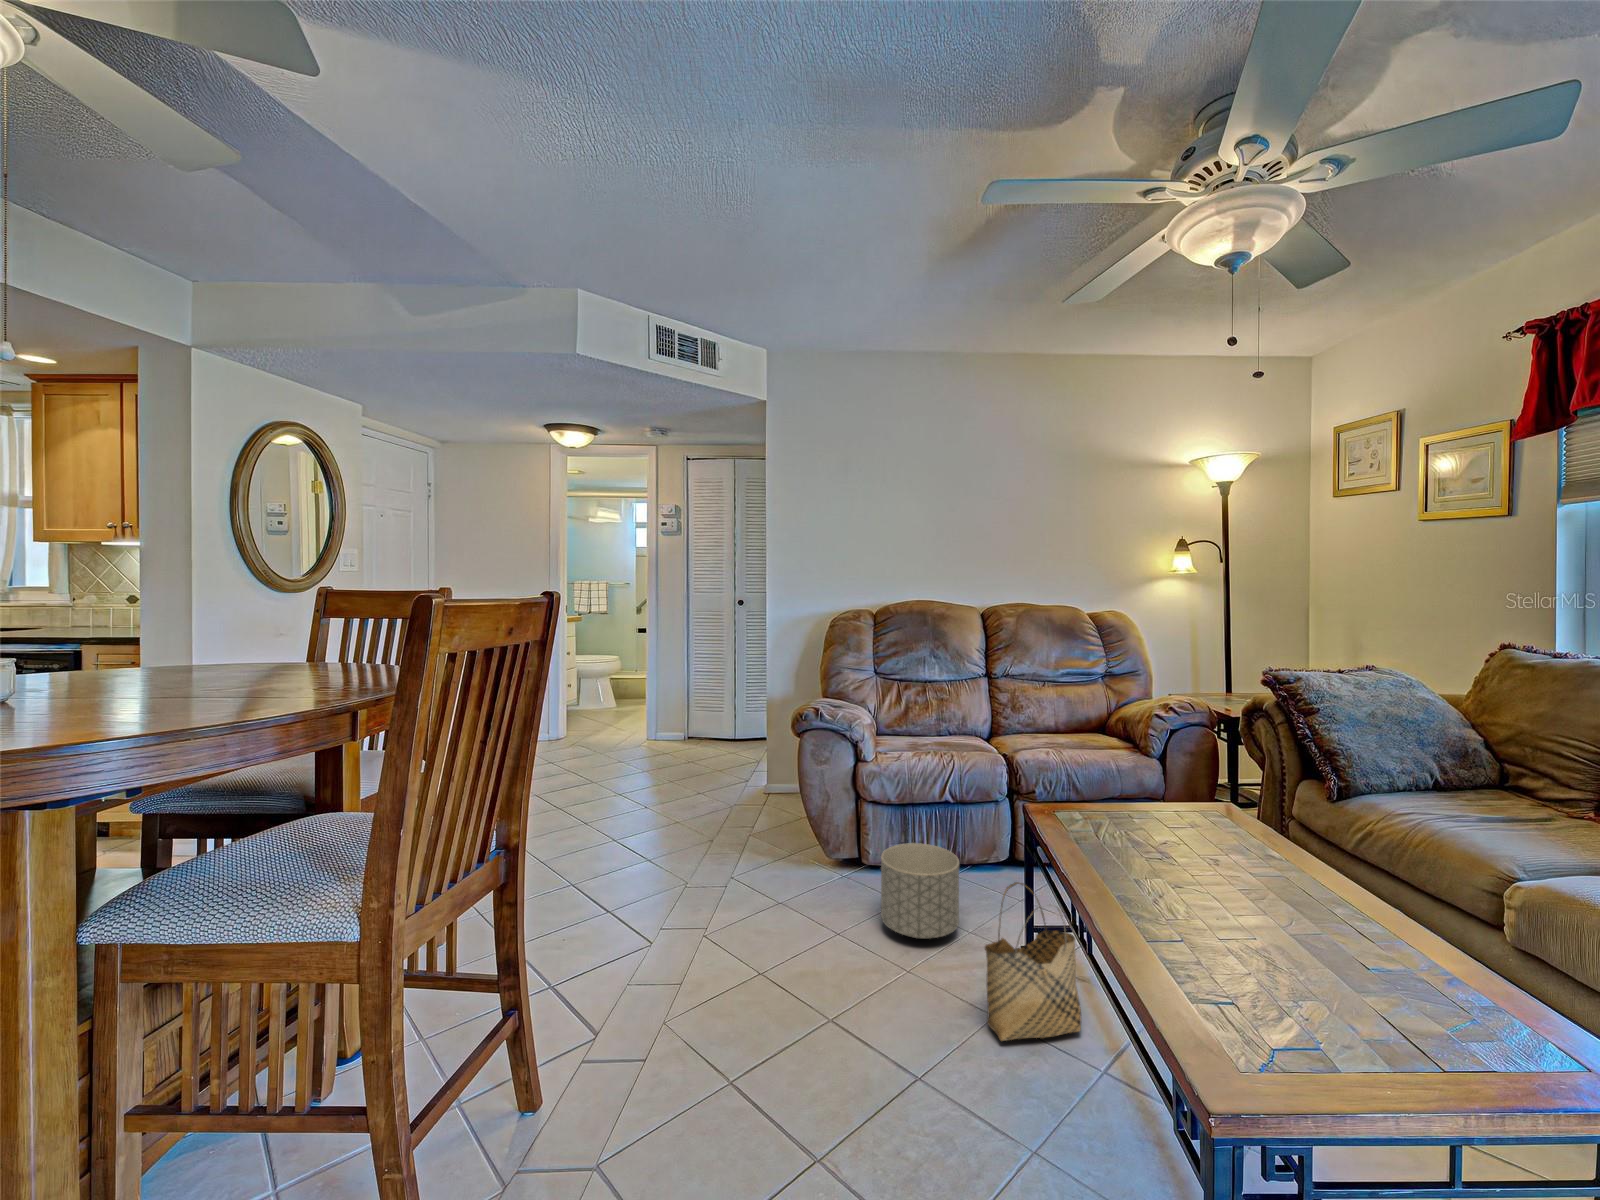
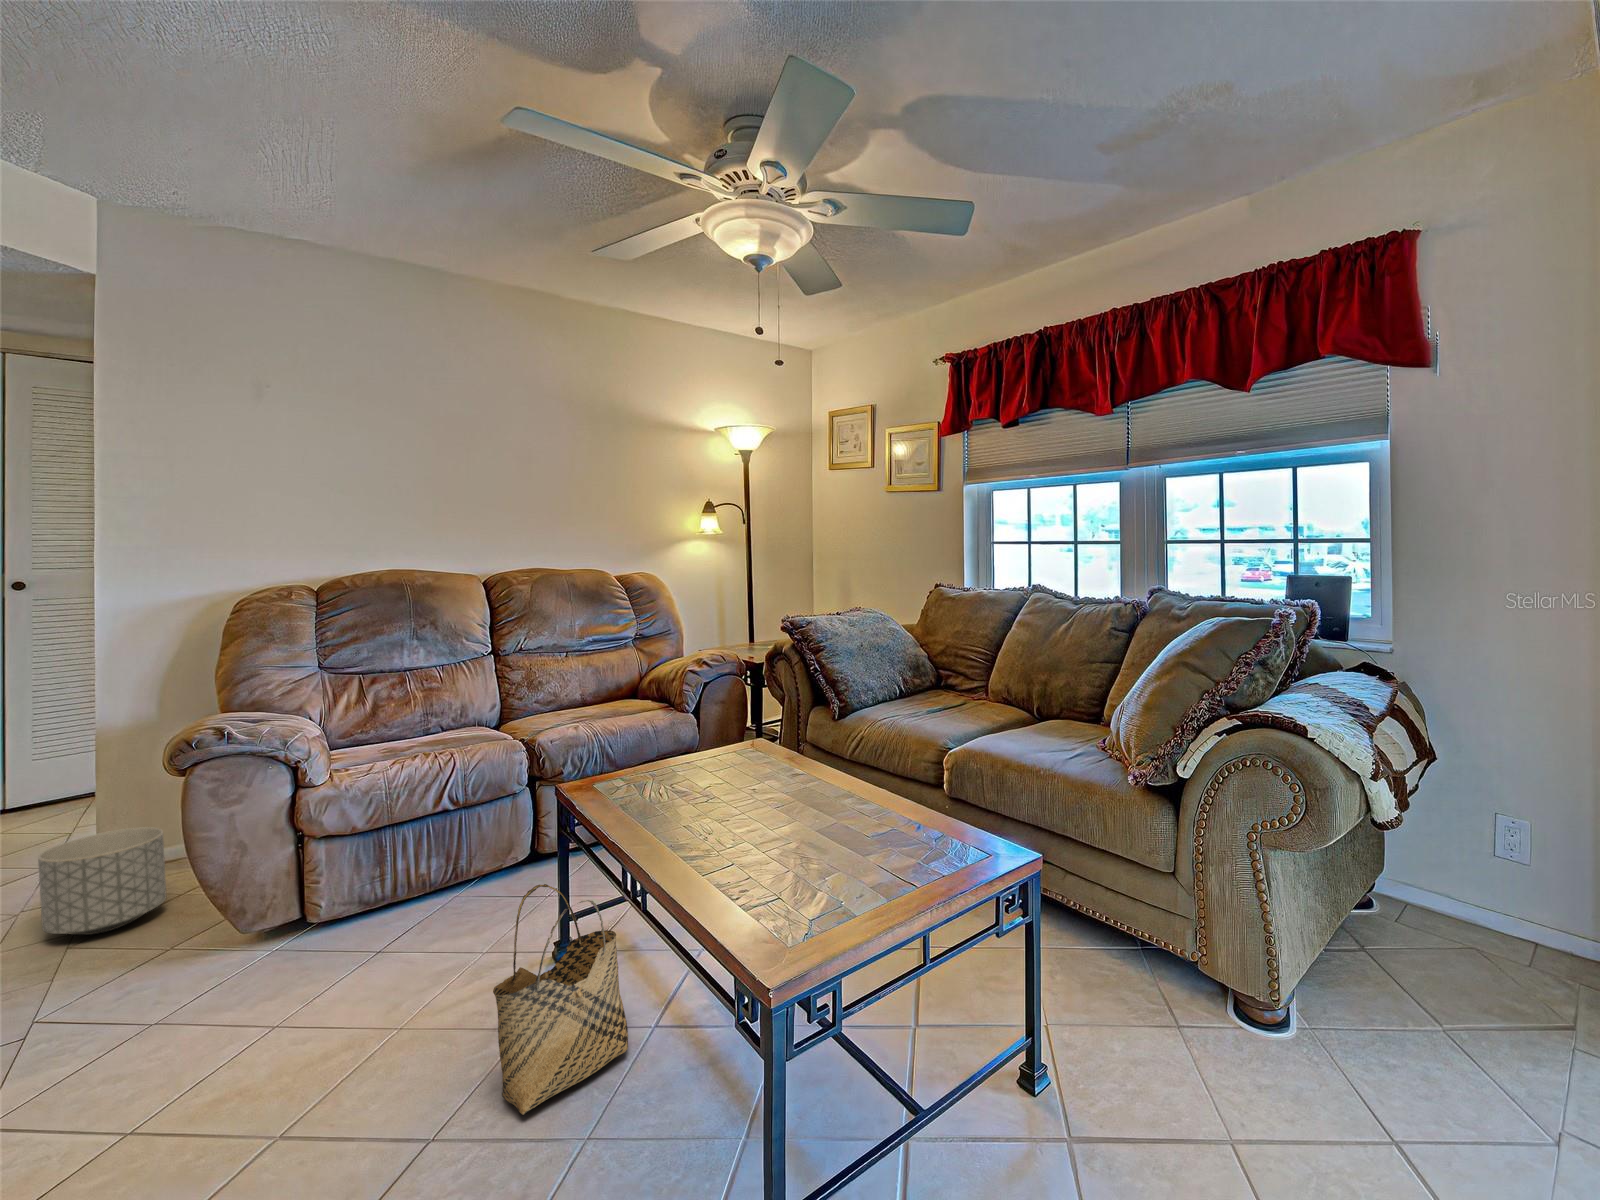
planter: present [881,843,959,939] -> present [38,827,166,935]

